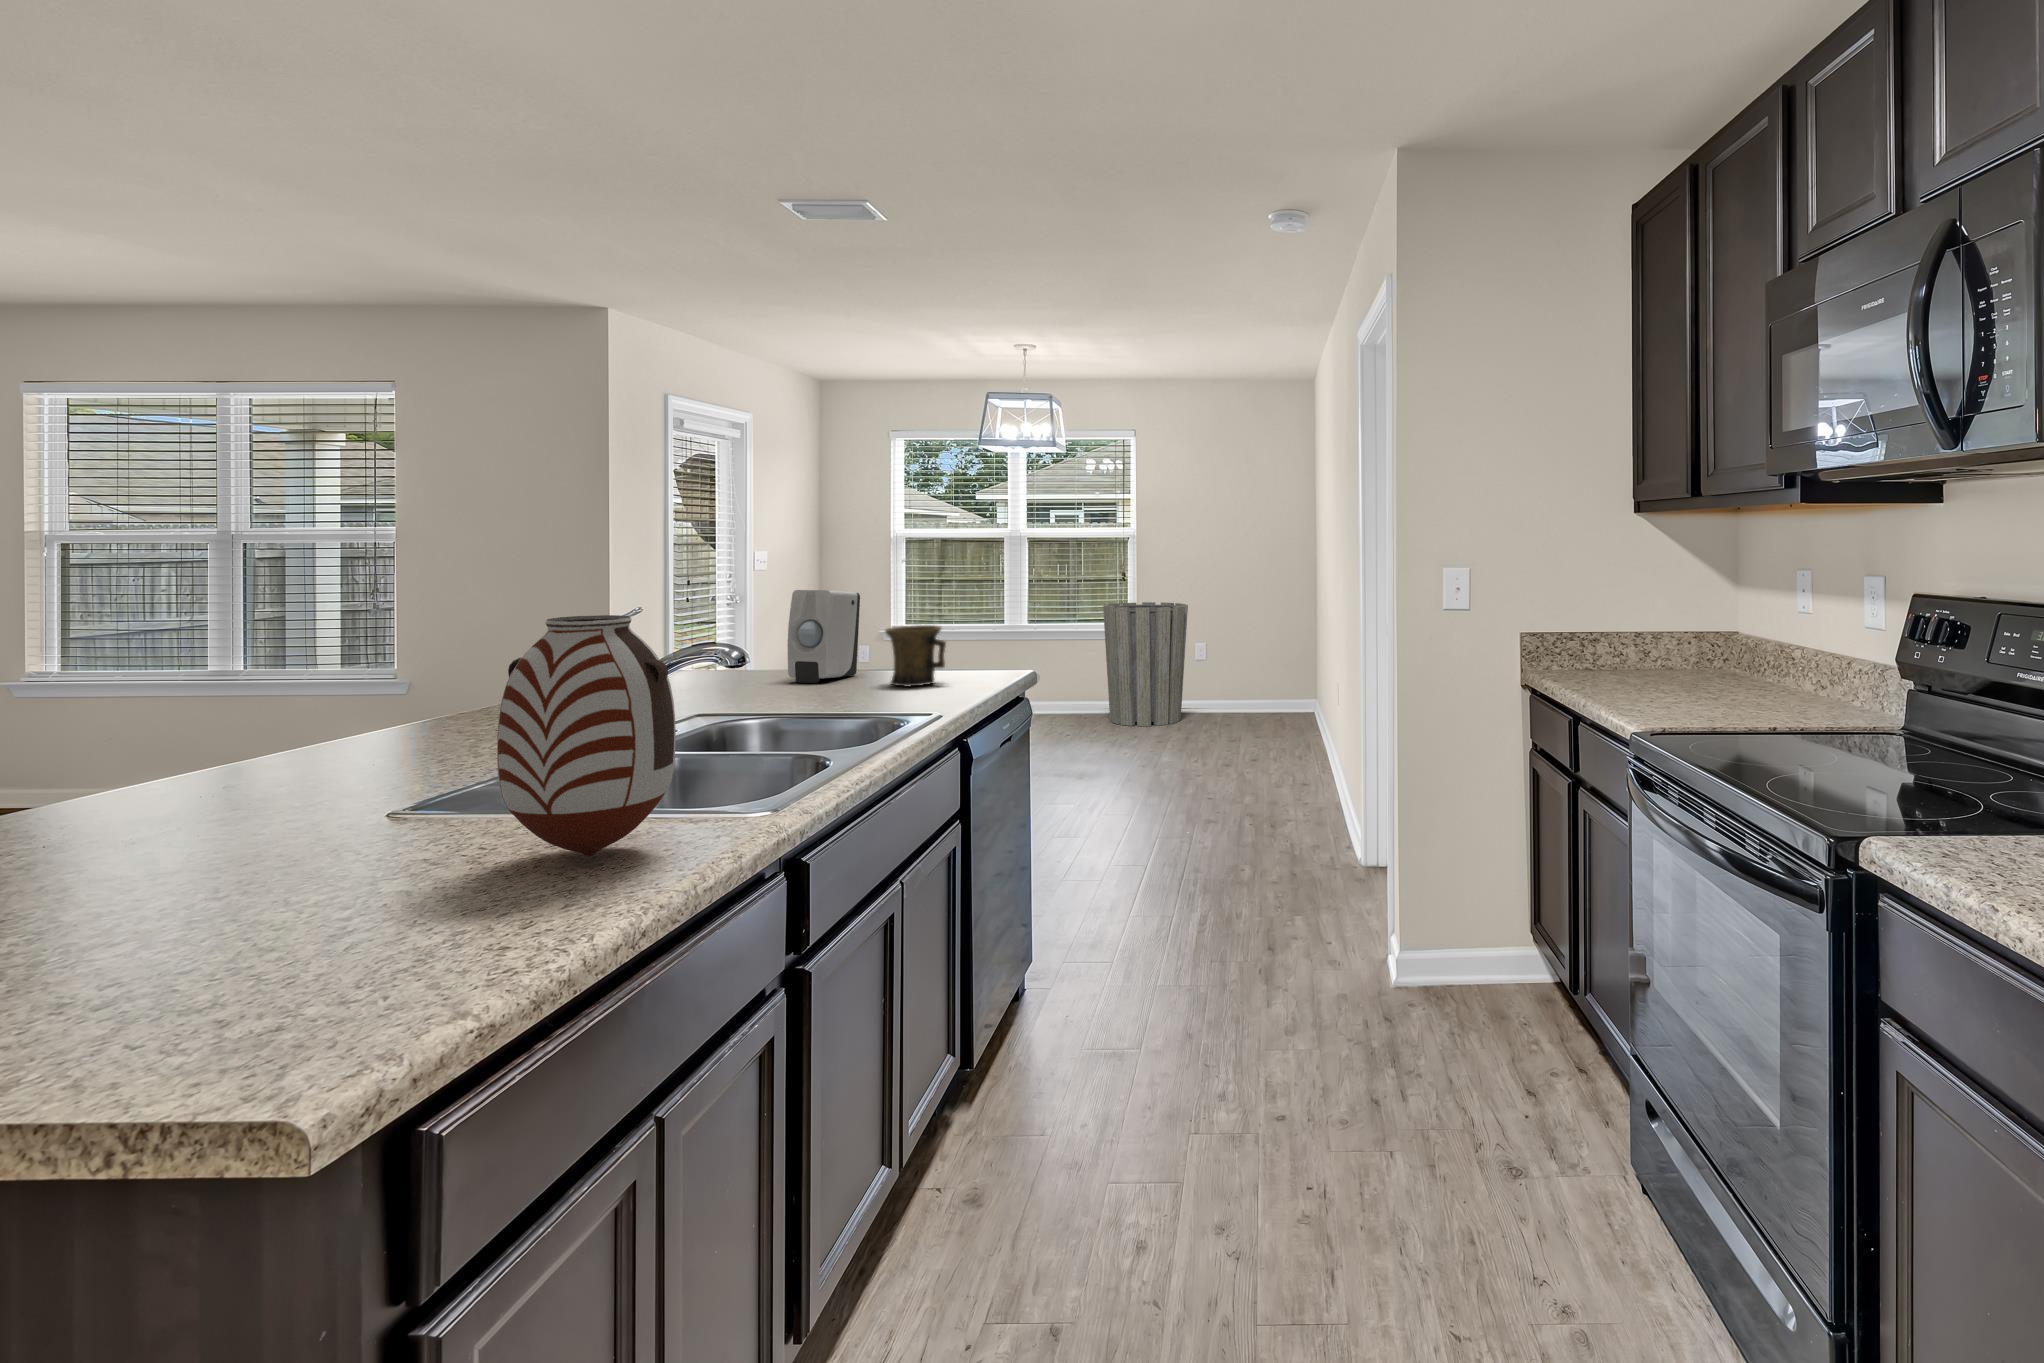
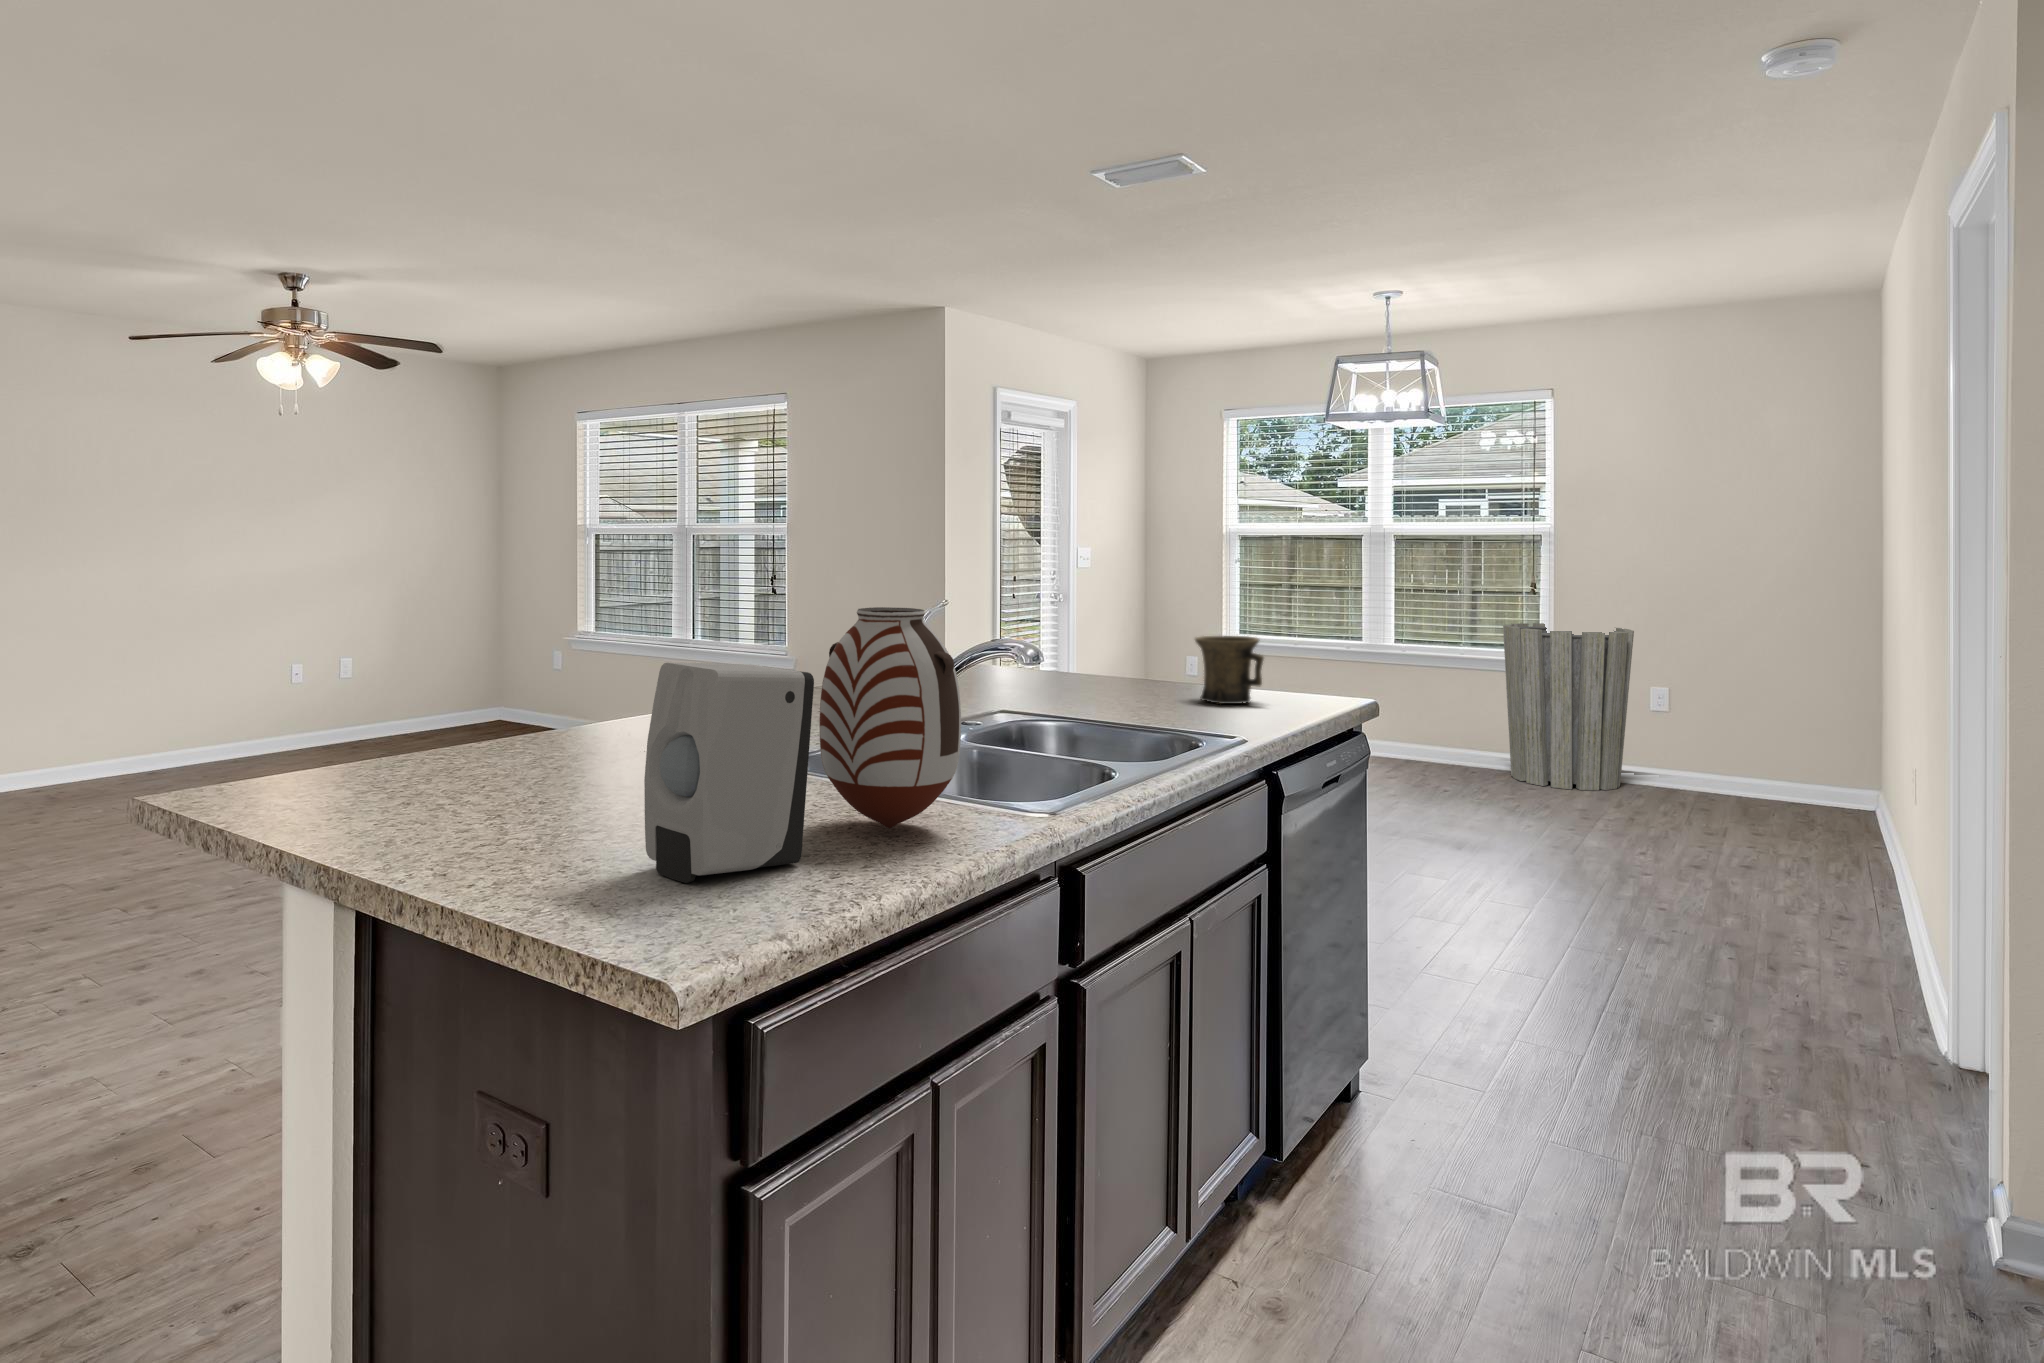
soap dispenser: present [788,590,860,683] -> present [644,663,814,883]

